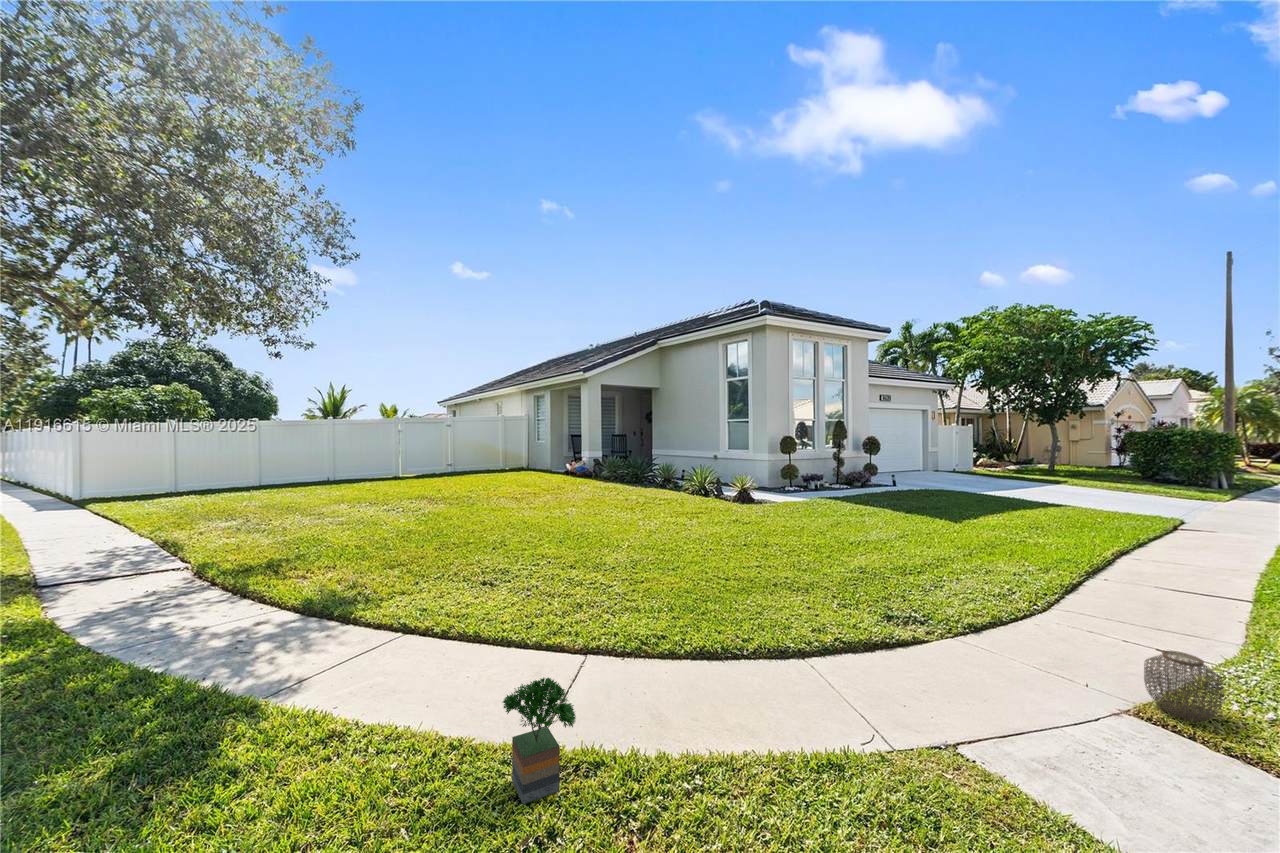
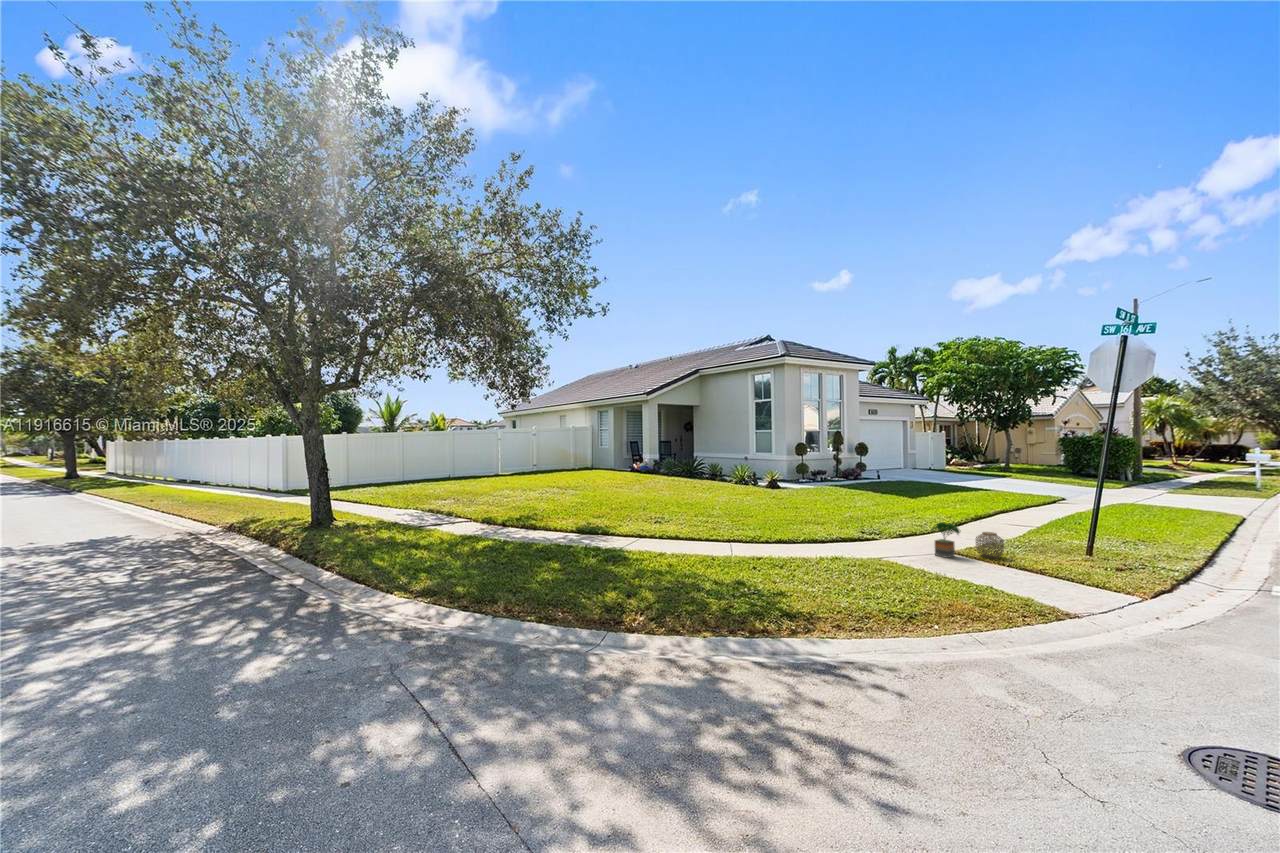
potted tree: present [503,678,576,804] -> present [931,522,960,558]

